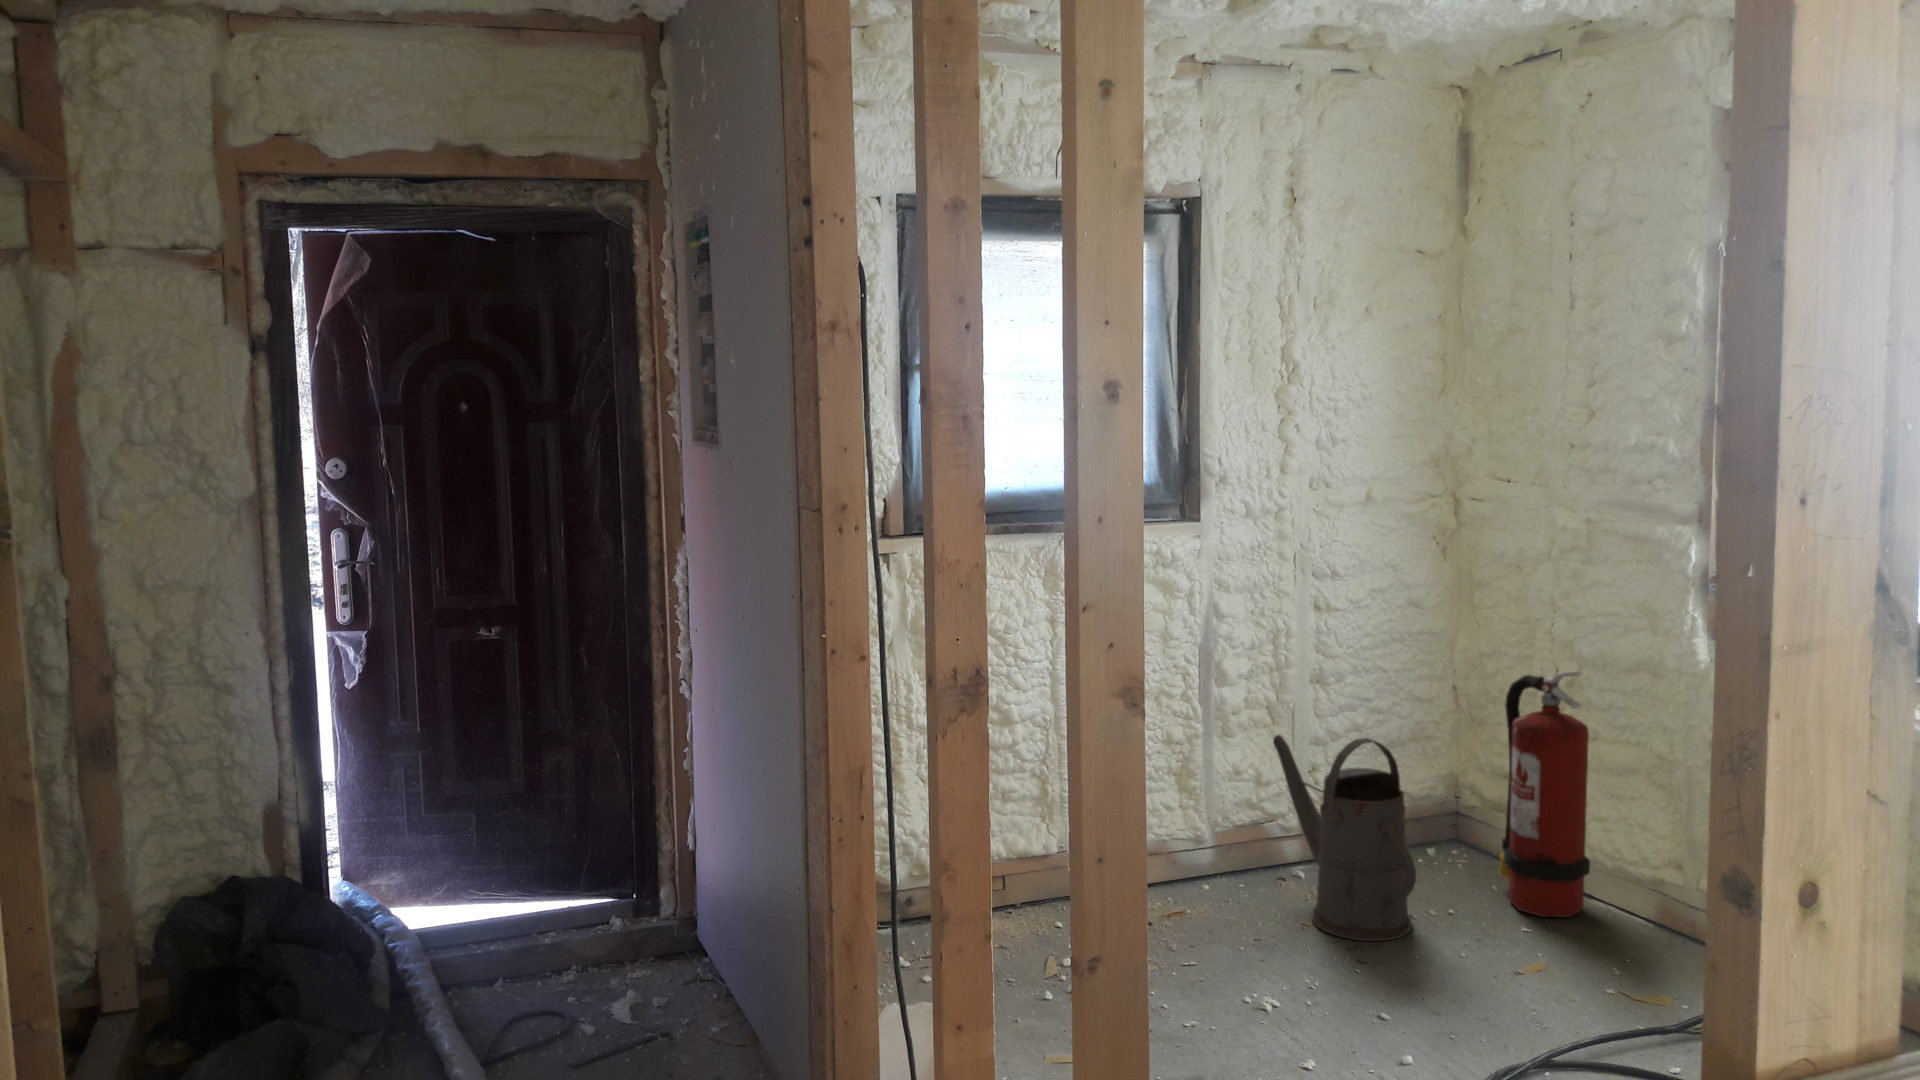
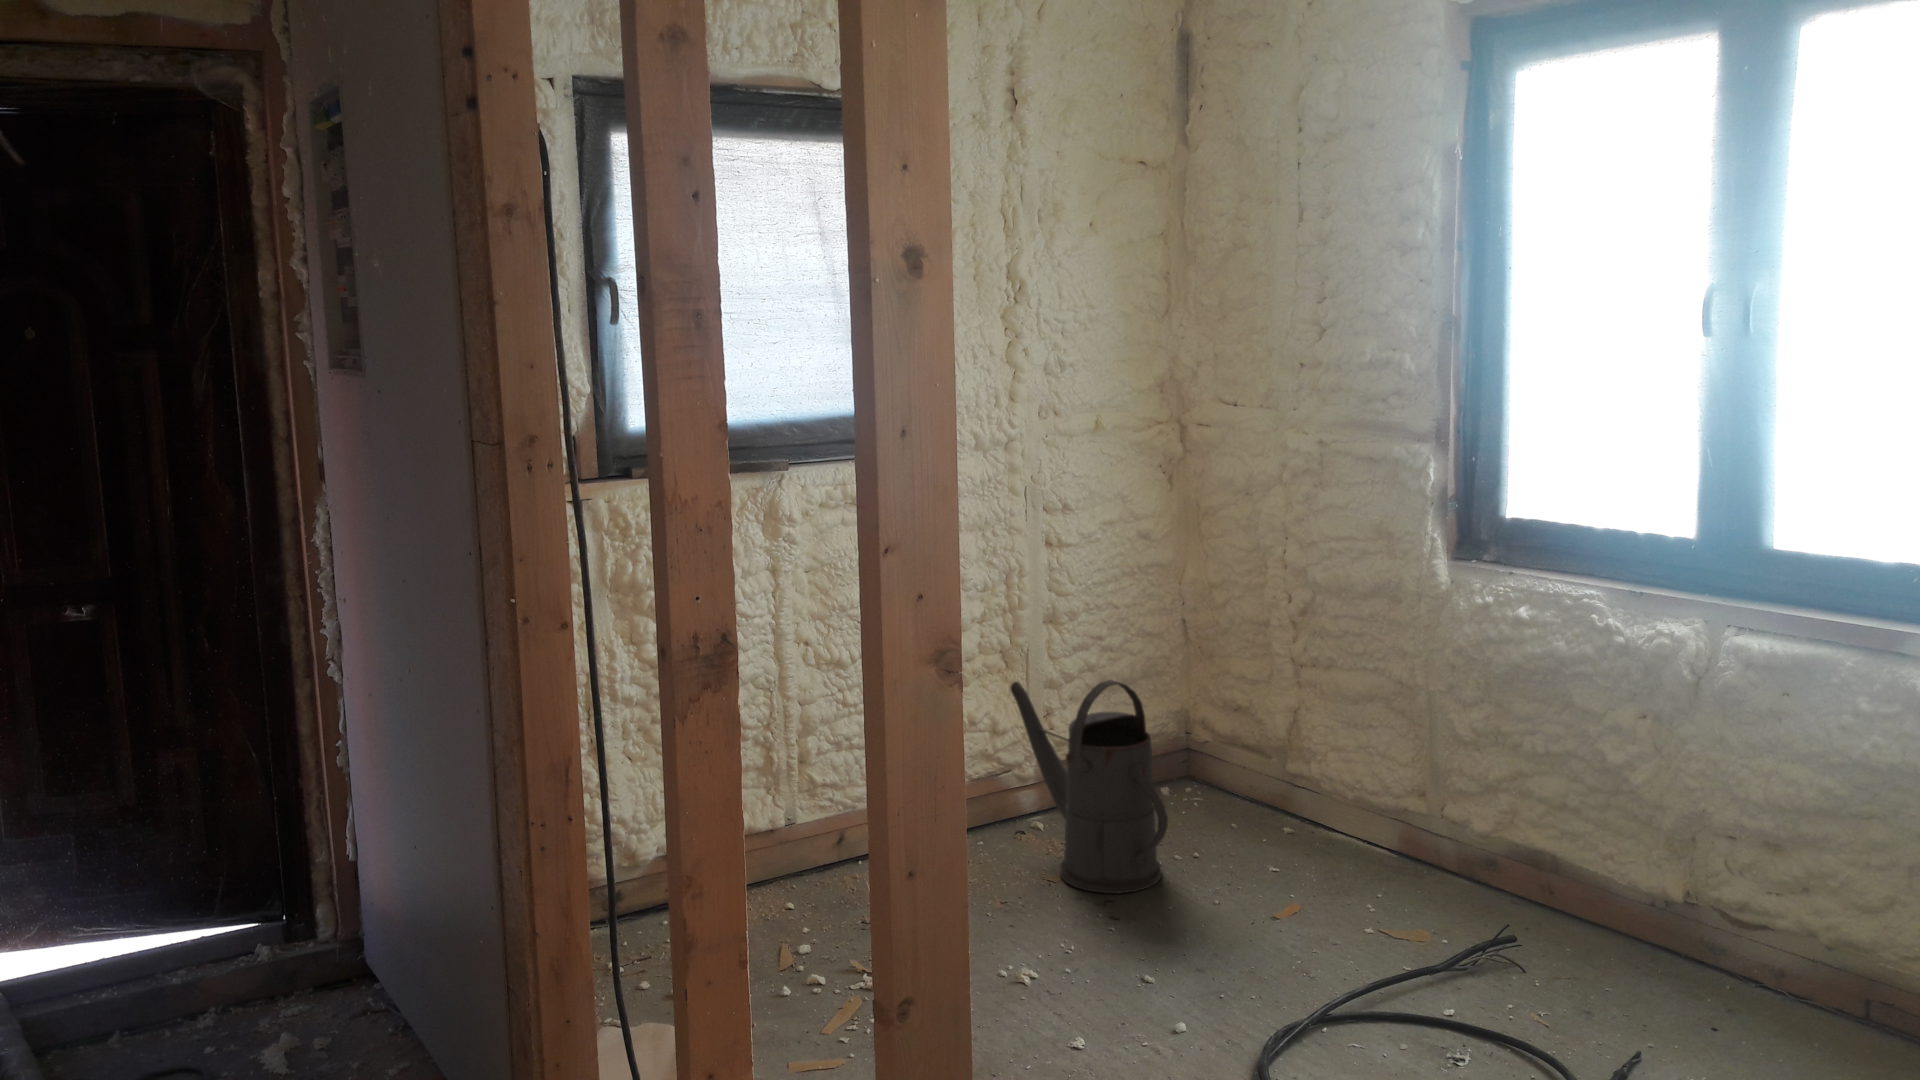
fire extinguisher: present [1499,672,1590,917] -> none [1240,600,1330,852]

